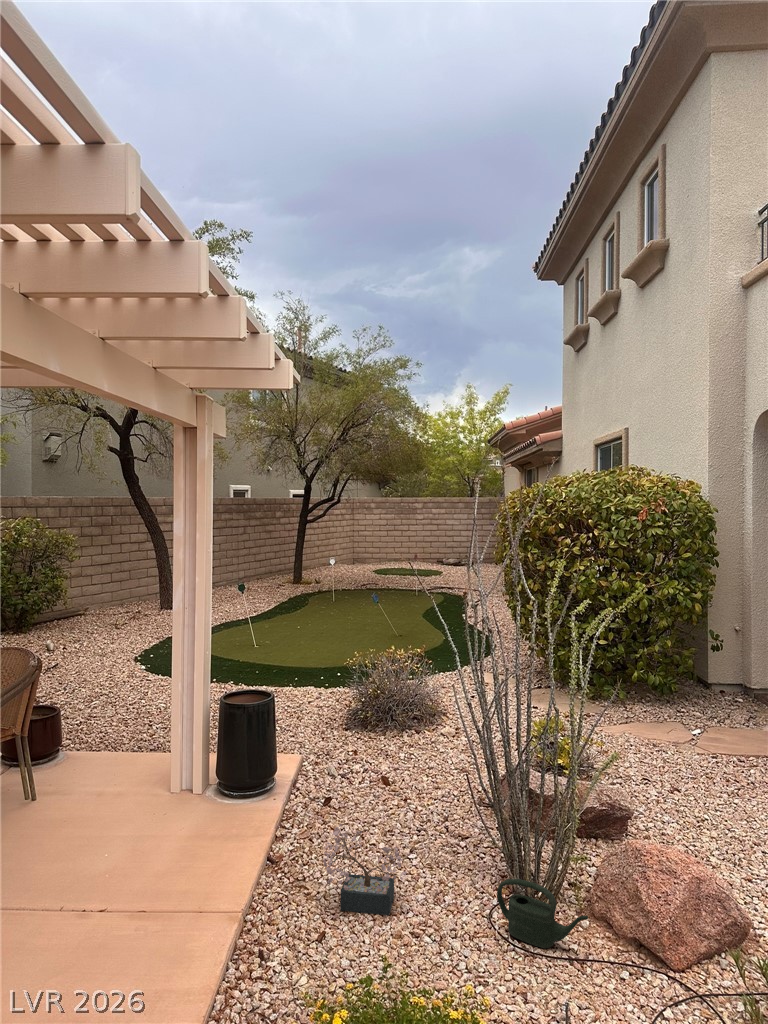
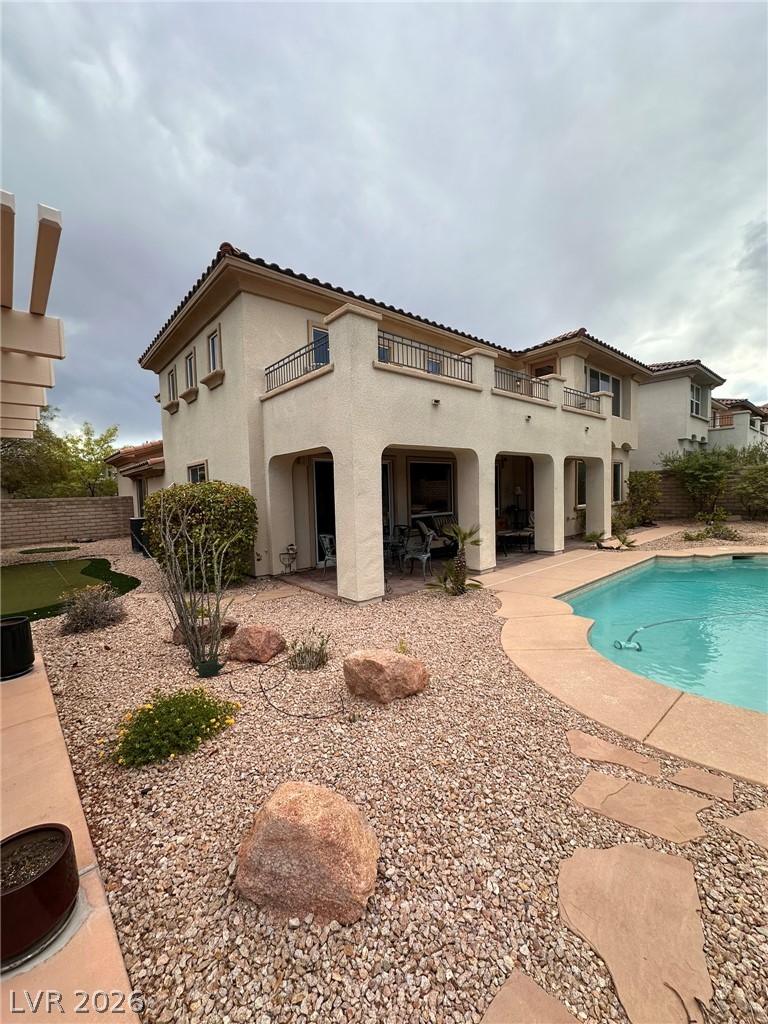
decorative plant: present [323,824,407,915] -> none [98,665,147,702]

